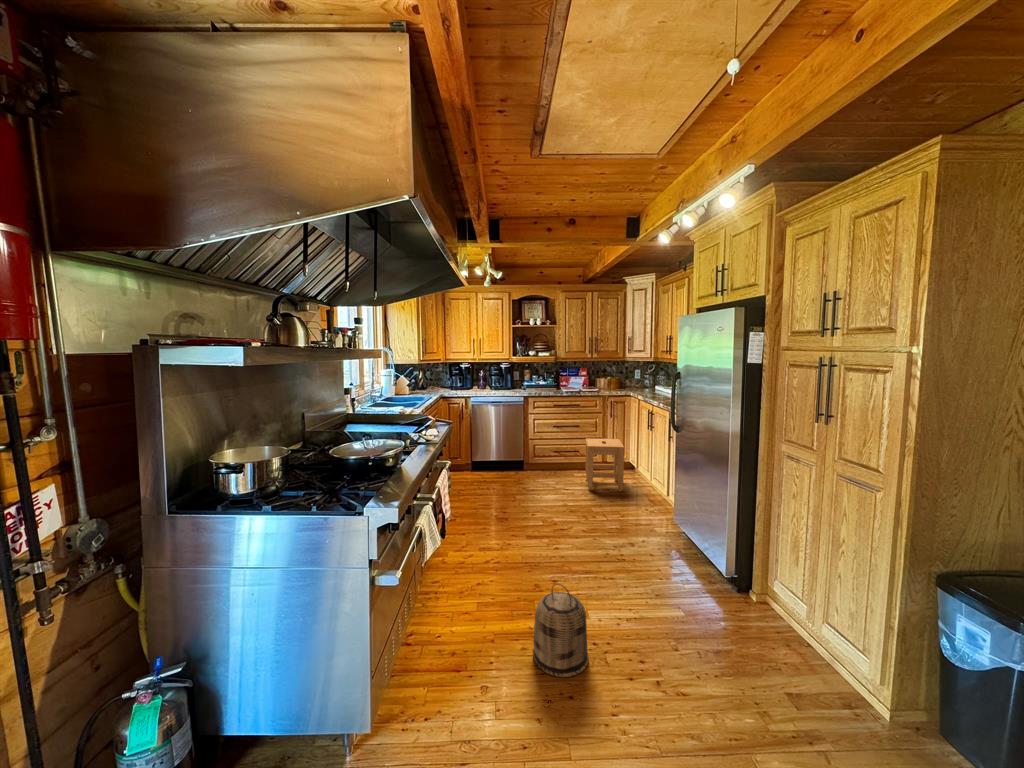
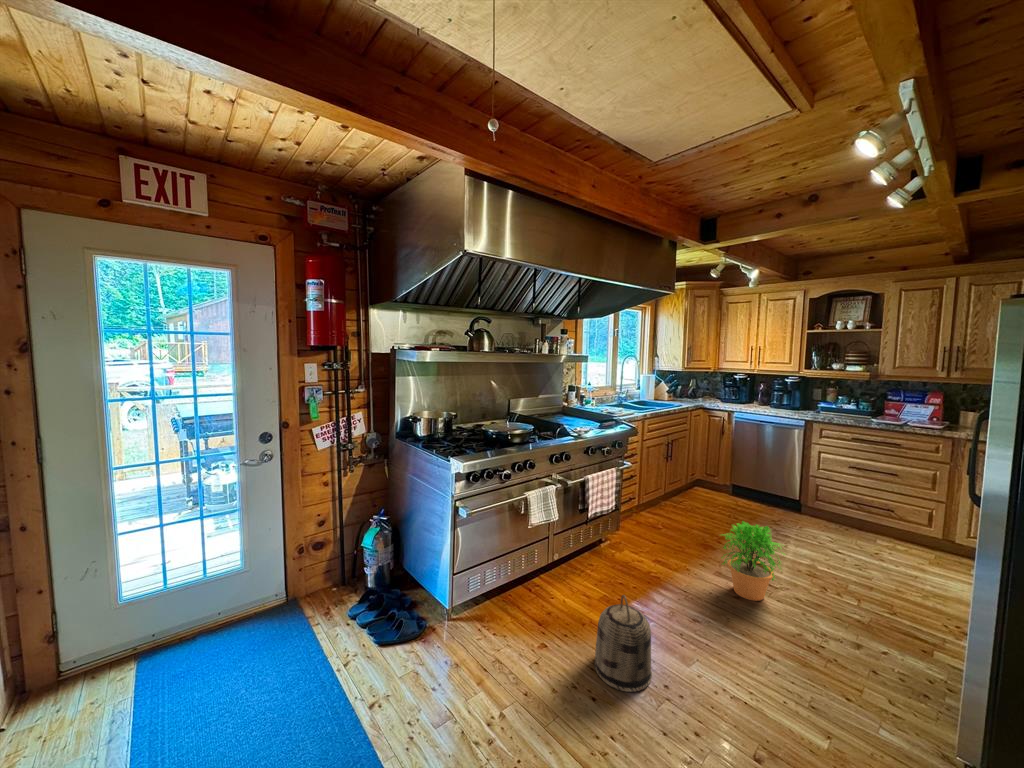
stool: present [586,438,624,491] -> none [867,492,955,585]
potted plant: none [536,482,588,546] -> present [723,521,784,601]

